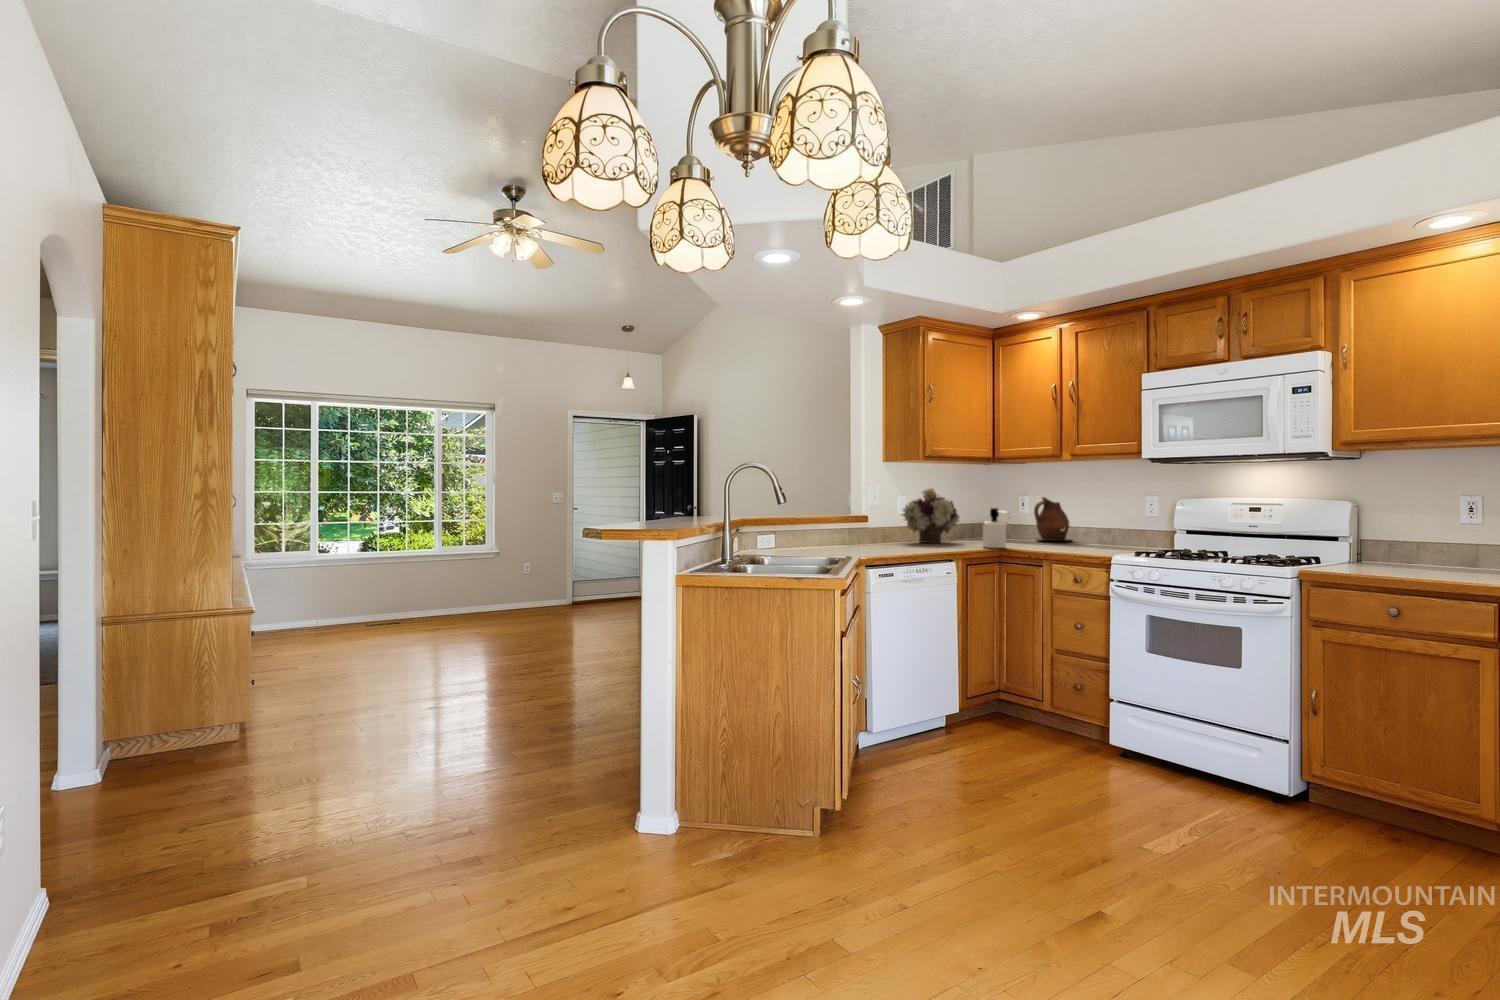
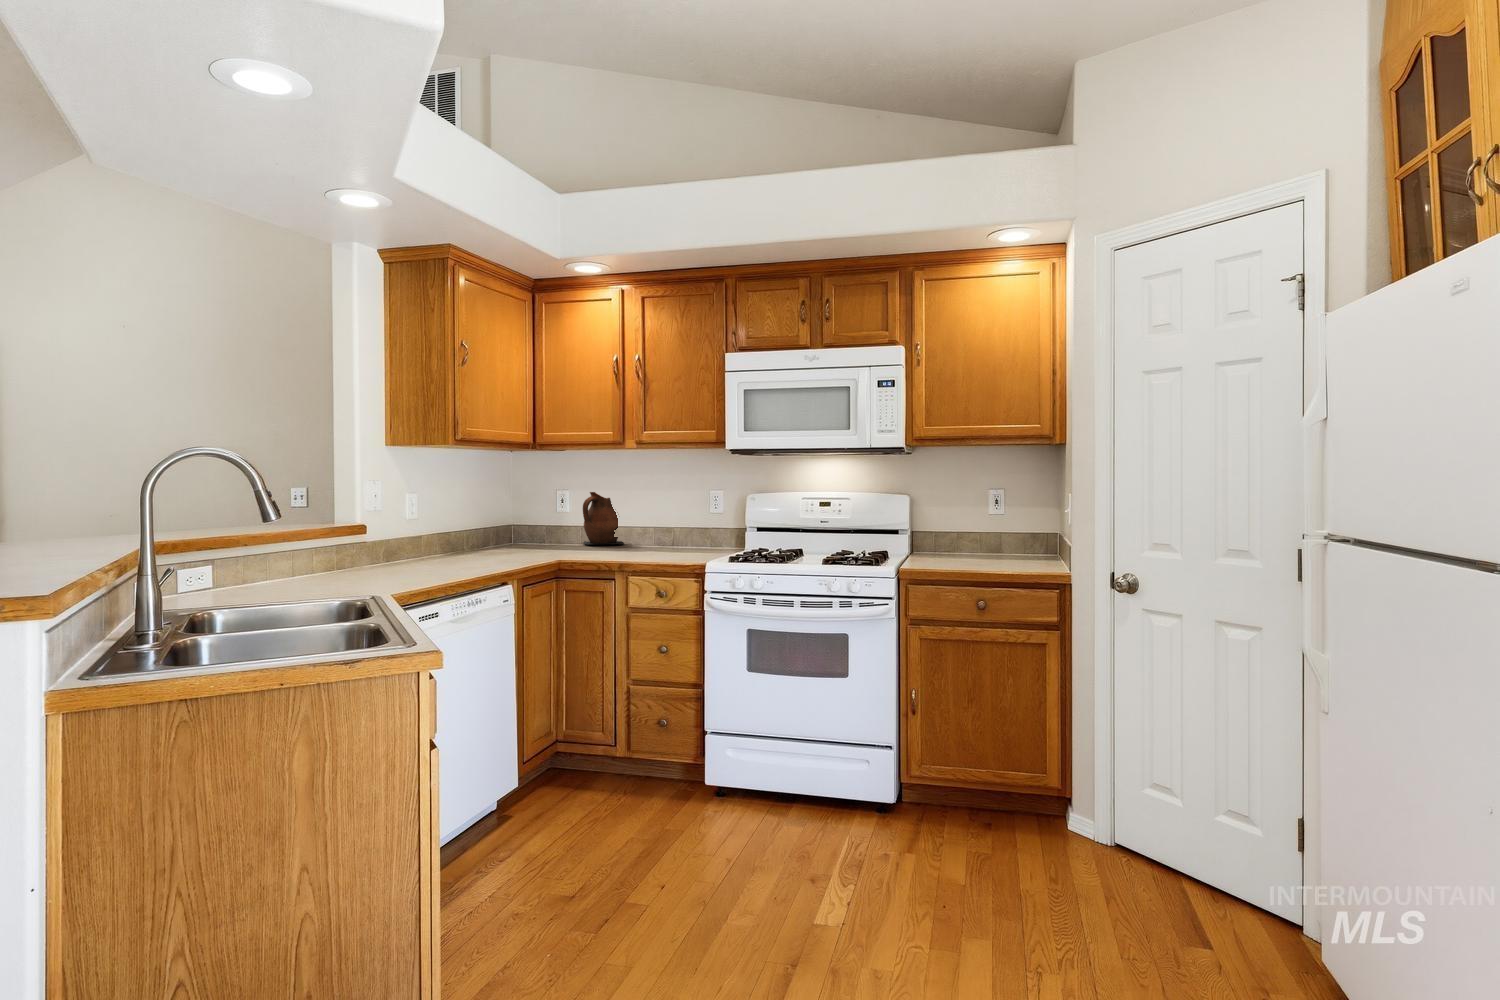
flower arrangement: present [902,488,960,543] -> none [416,482,497,556]
soap dispenser: present [982,508,1010,548] -> none [538,508,578,559]

